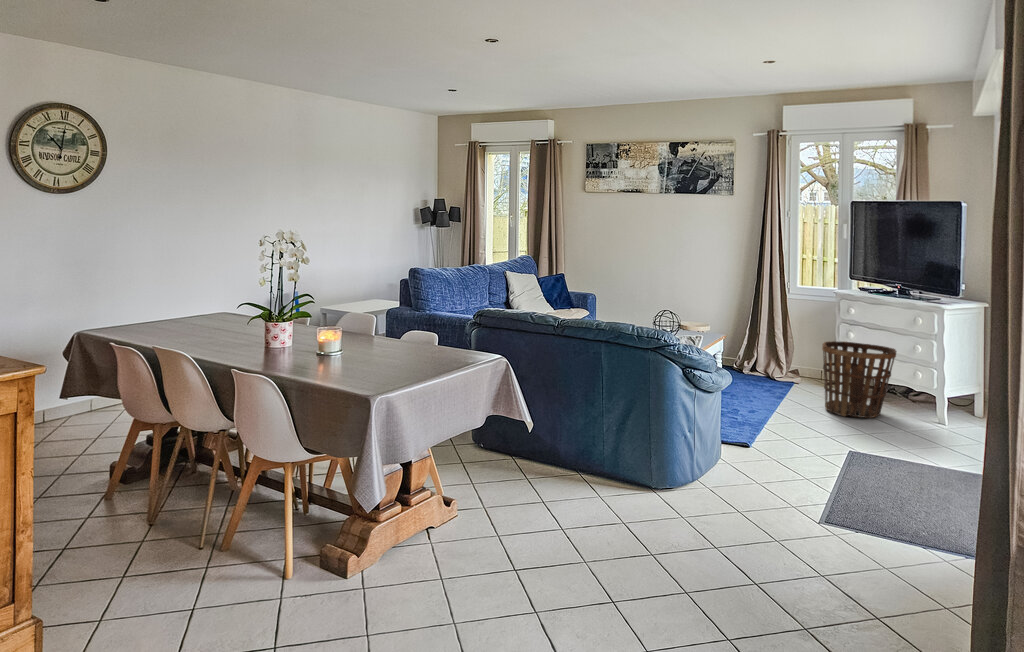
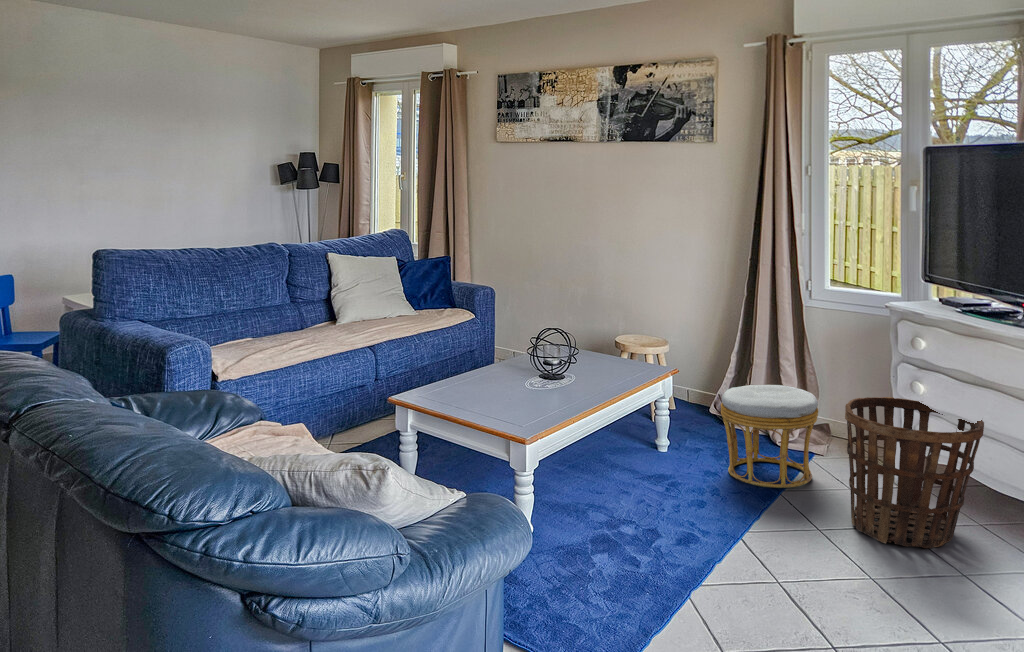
ottoman: none [746,340,803,397] -> present [721,385,818,488]

